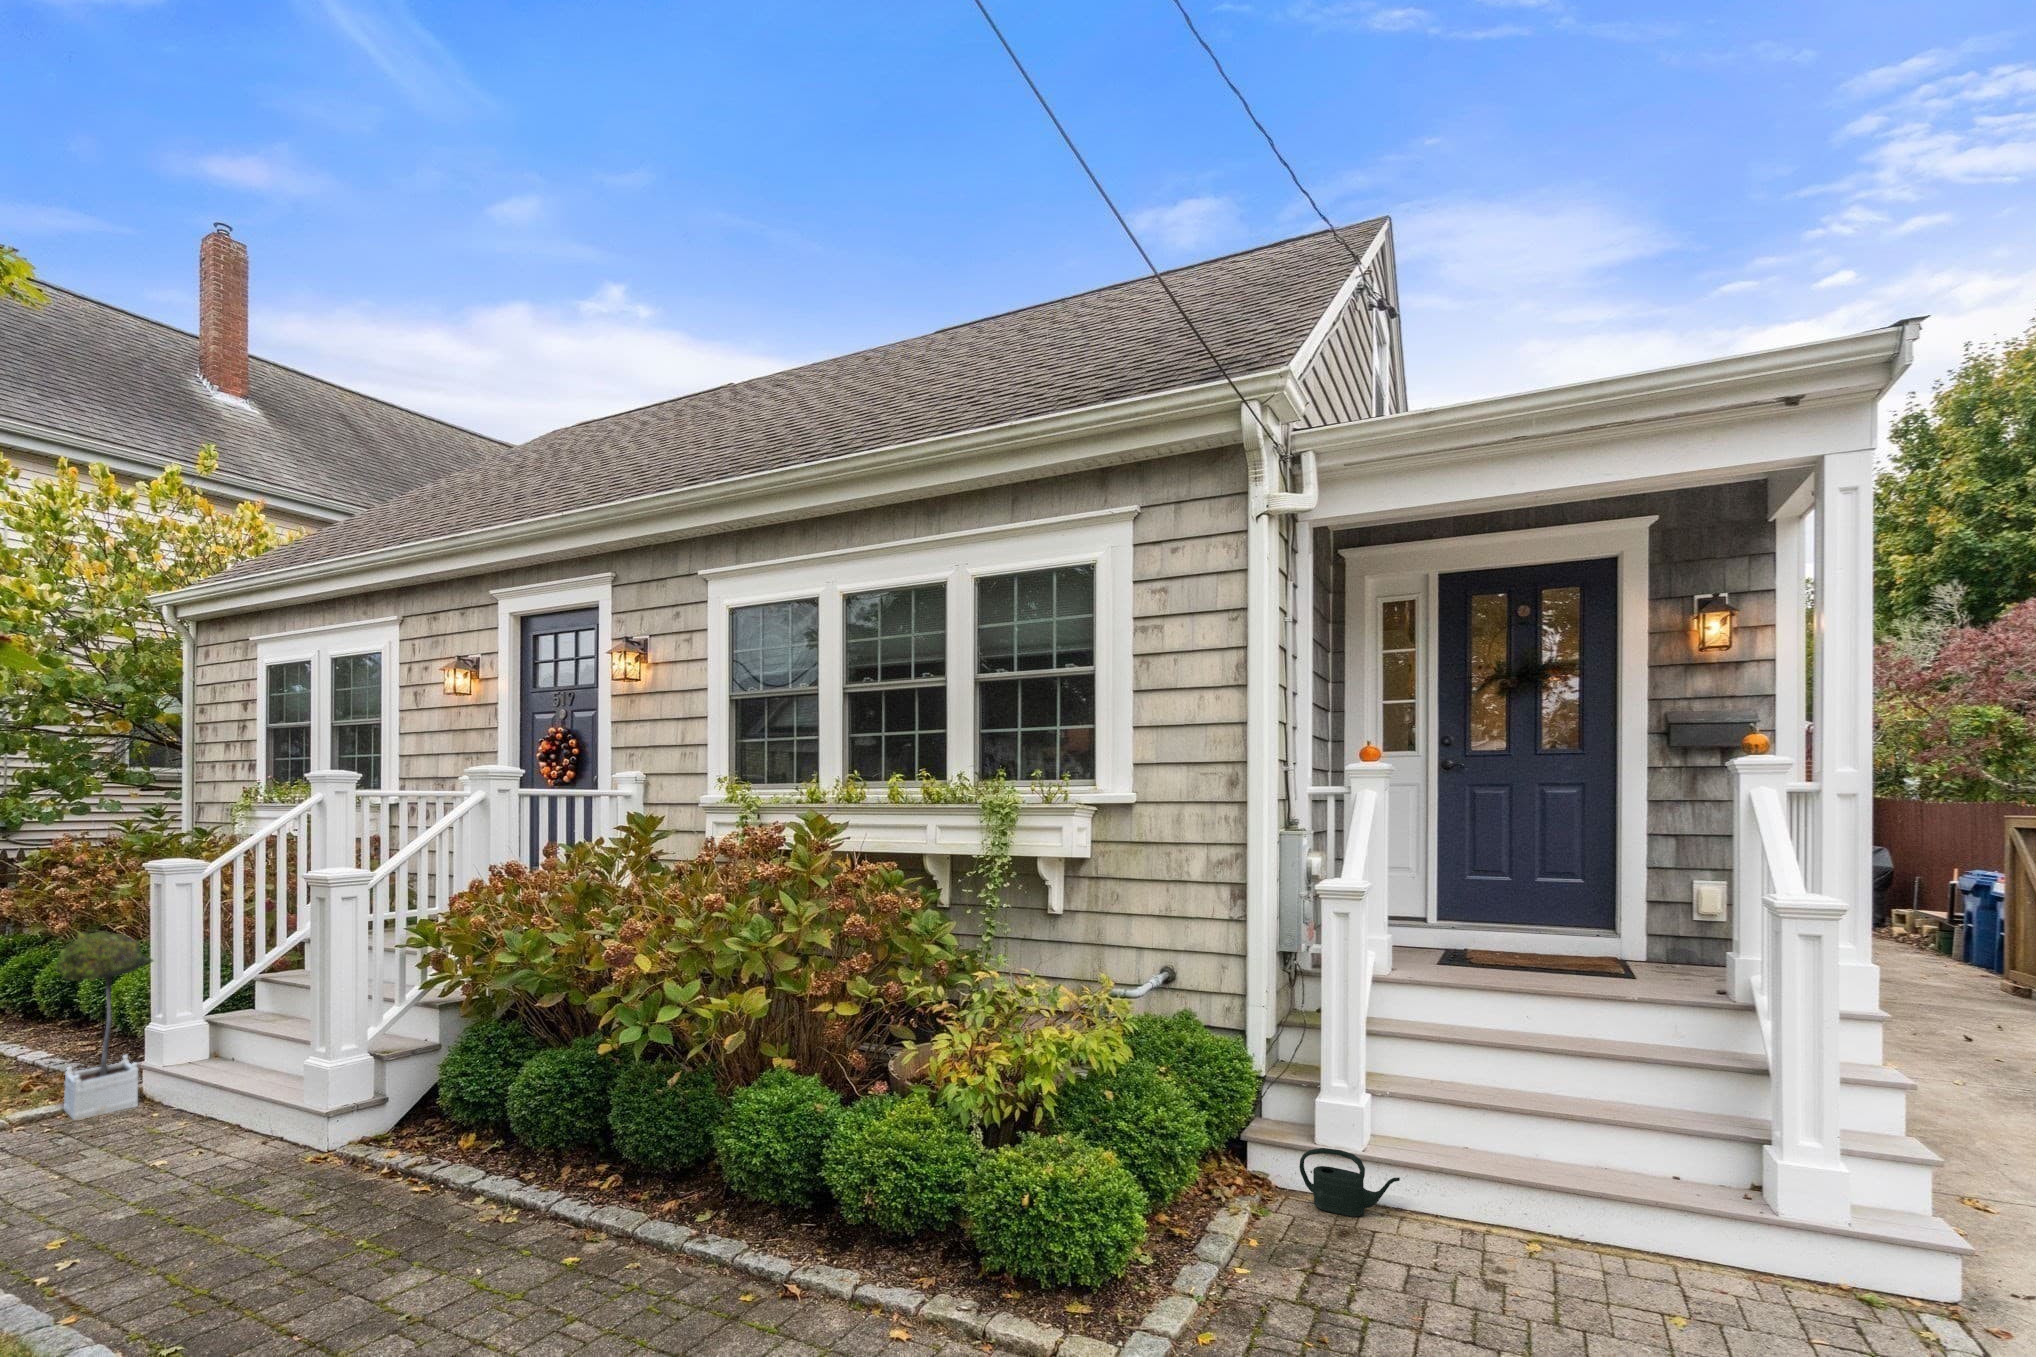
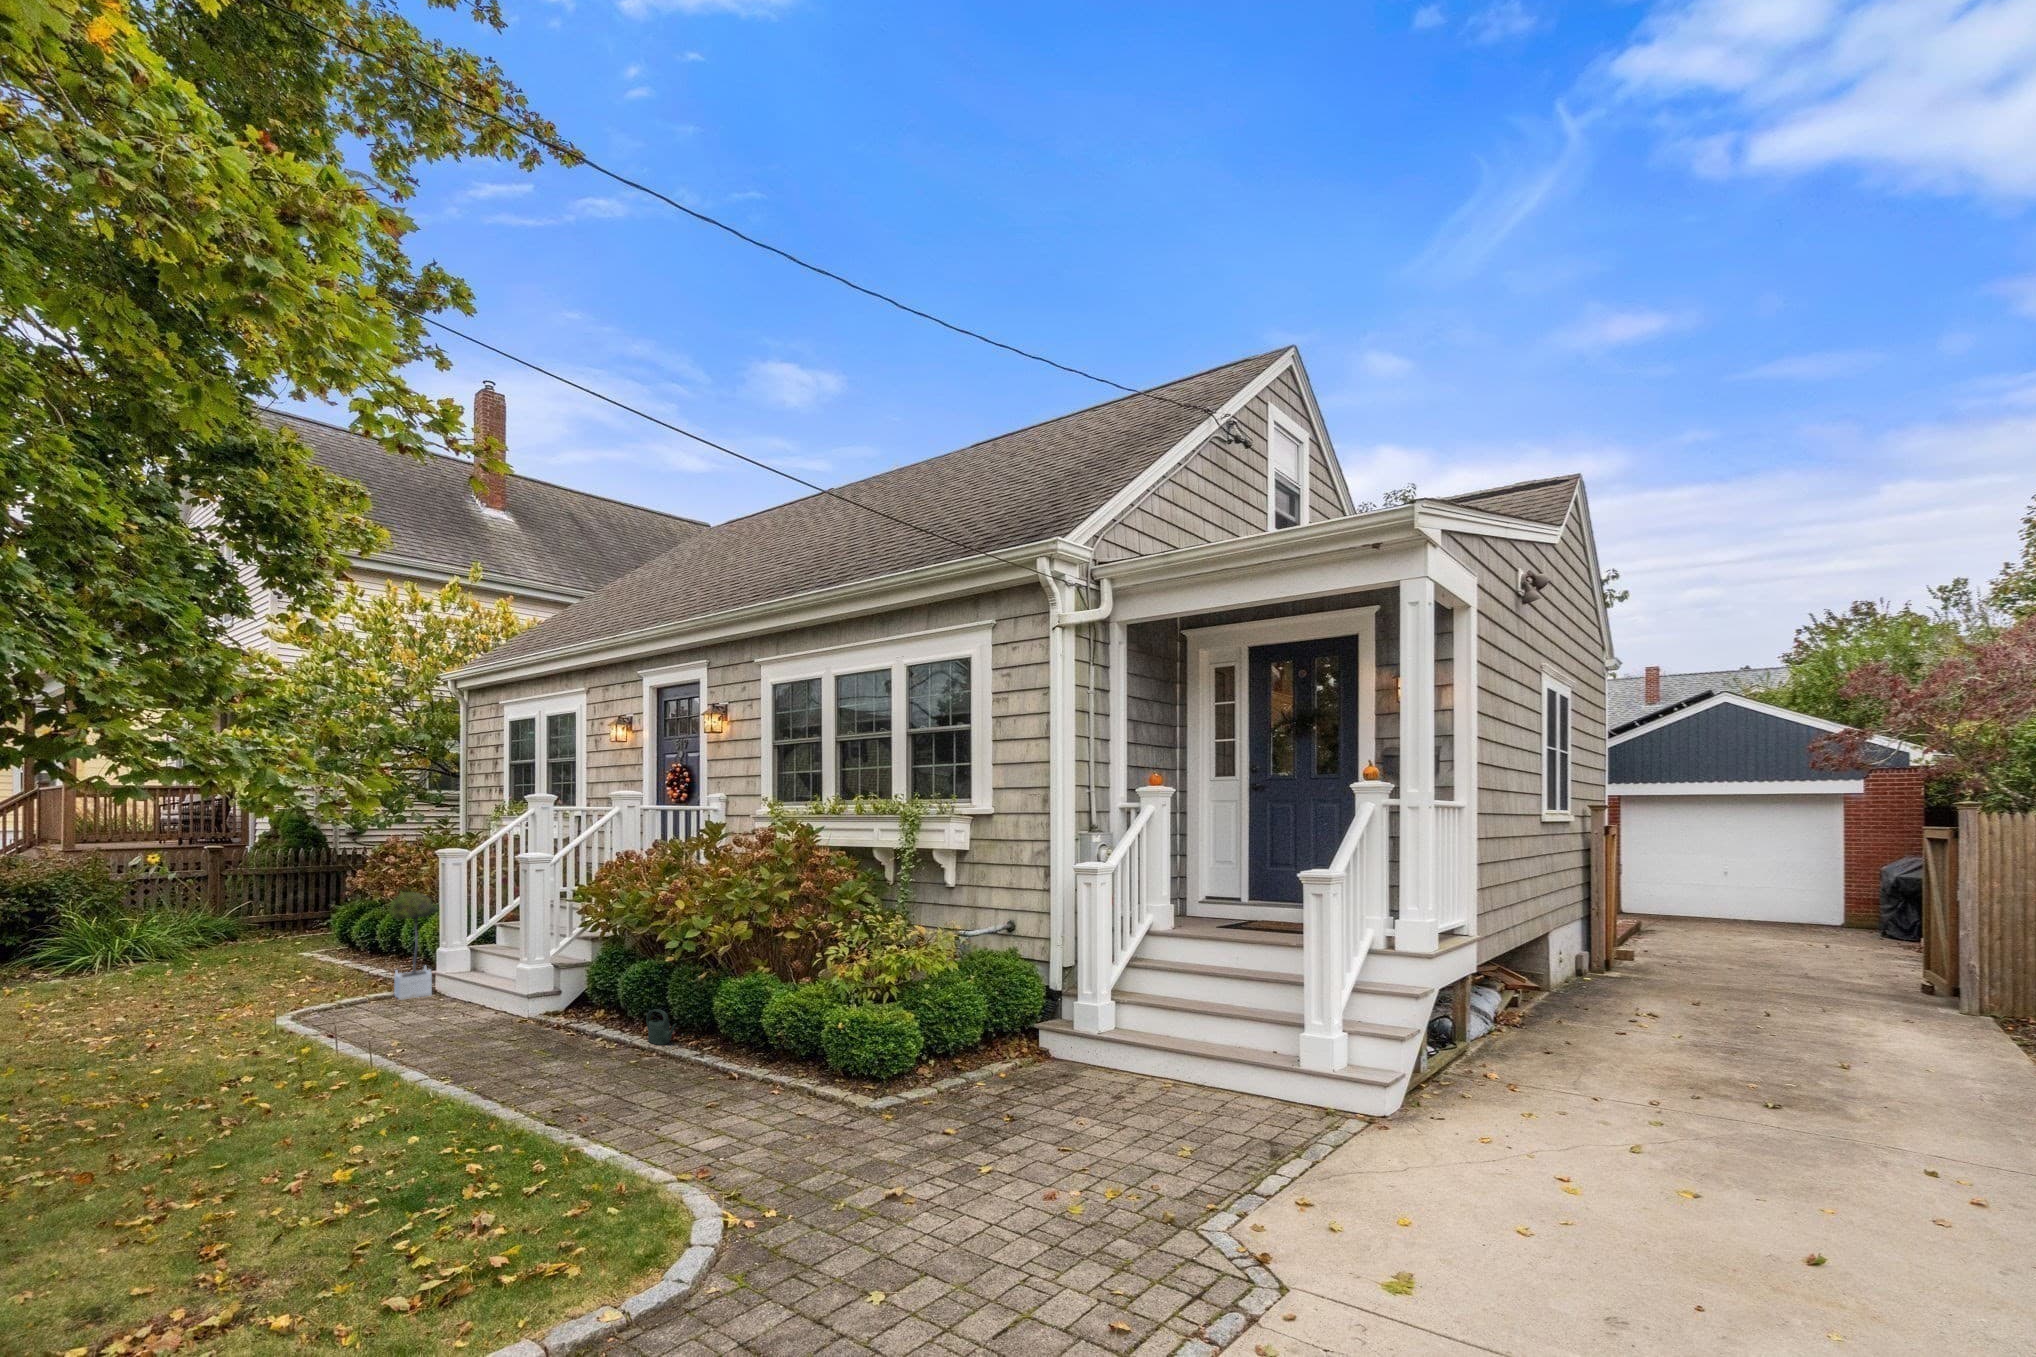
watering can: present [1299,1148,1400,1217] -> present [646,1009,677,1045]

